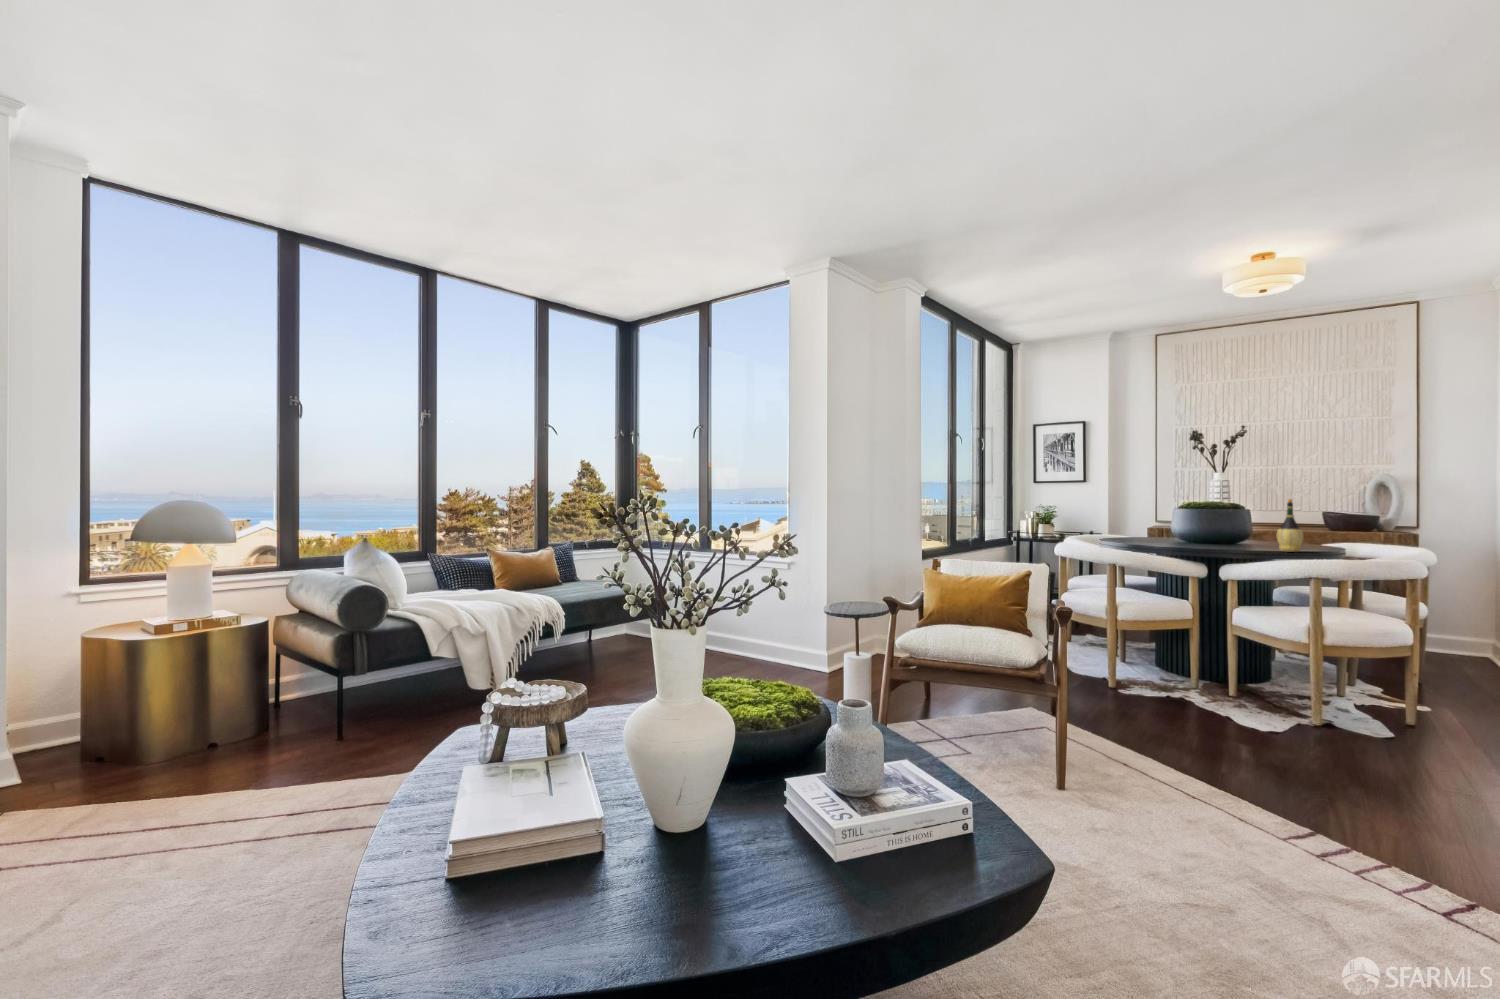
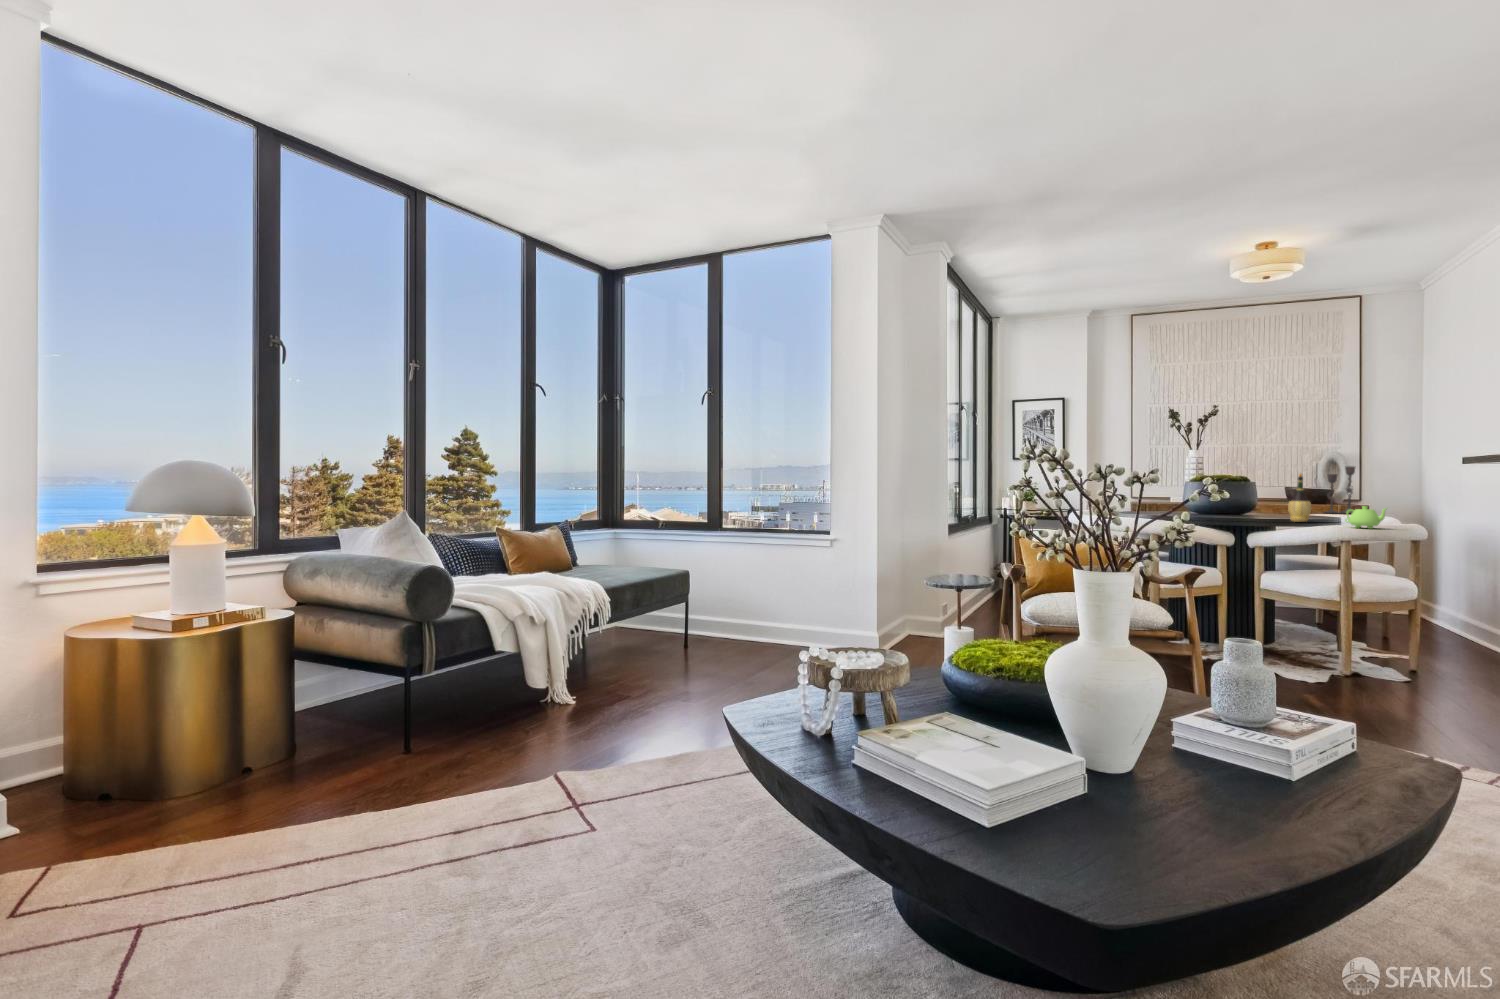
candlestick: none [1355,489,1403,541] -> present [1325,466,1355,514]
teapot: none [1330,536,1380,562] -> present [1345,506,1387,529]

